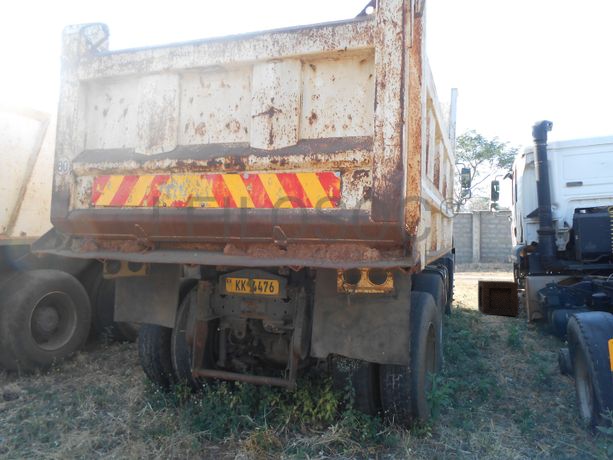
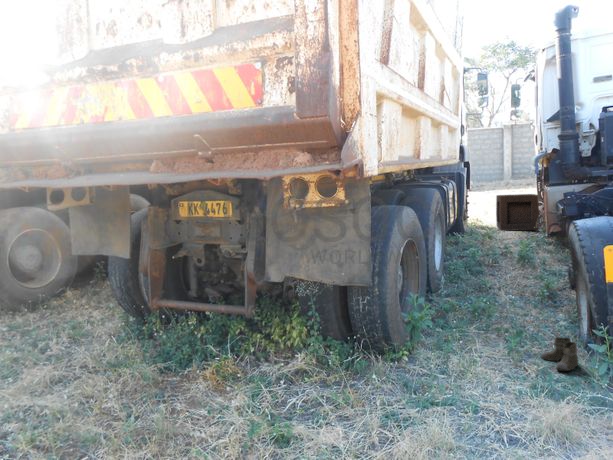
boots: none [551,417,591,448] -> present [541,337,579,371]

